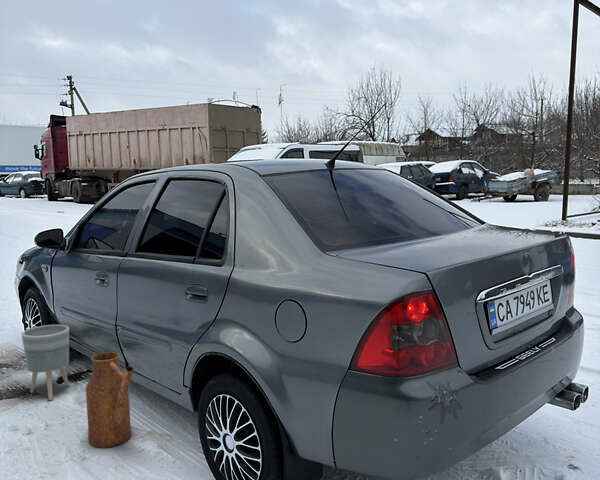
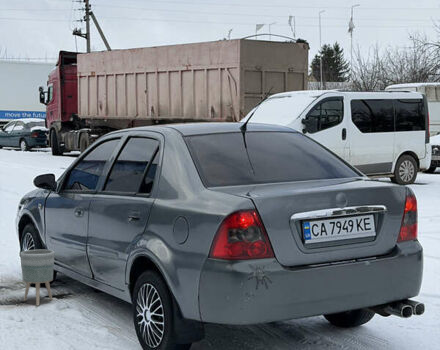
watering can: present [86,352,133,448] -> none [61,263,92,330]

